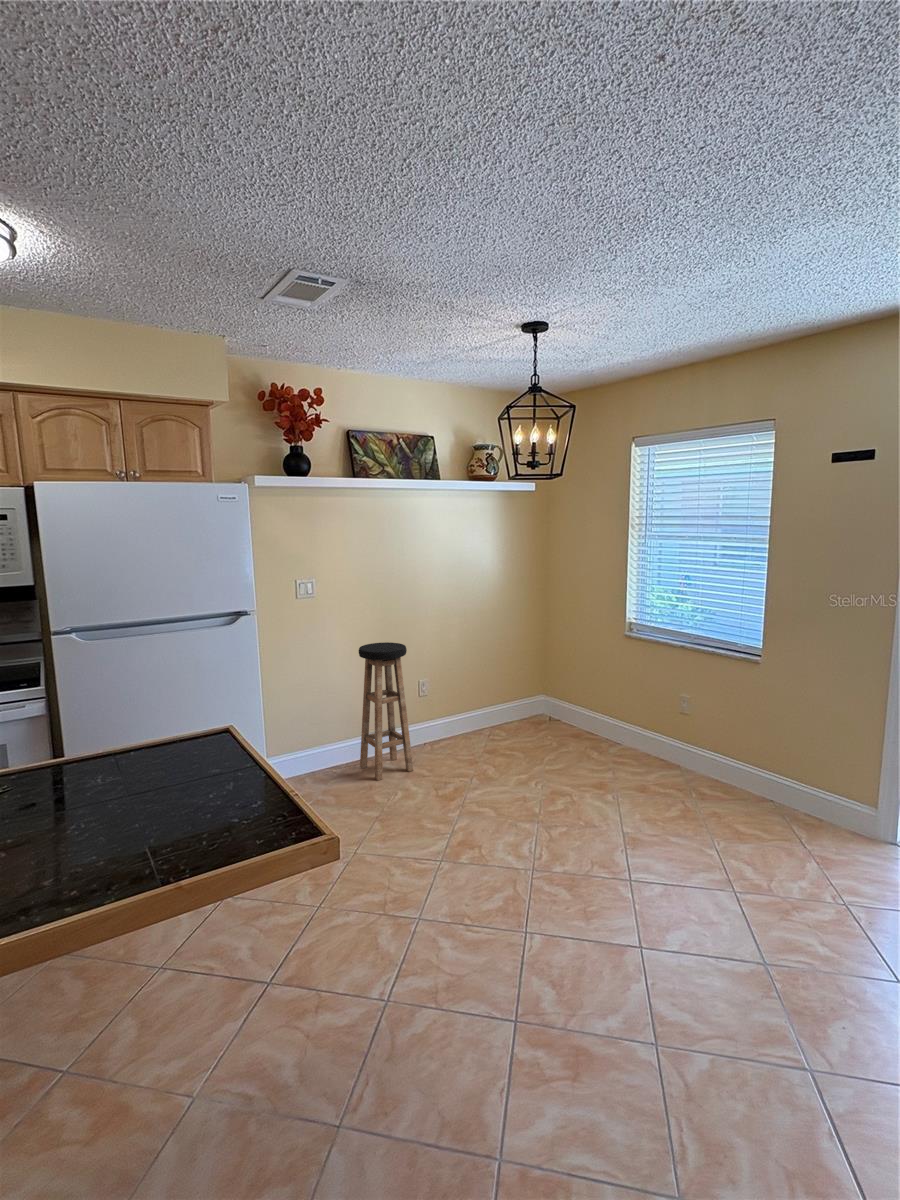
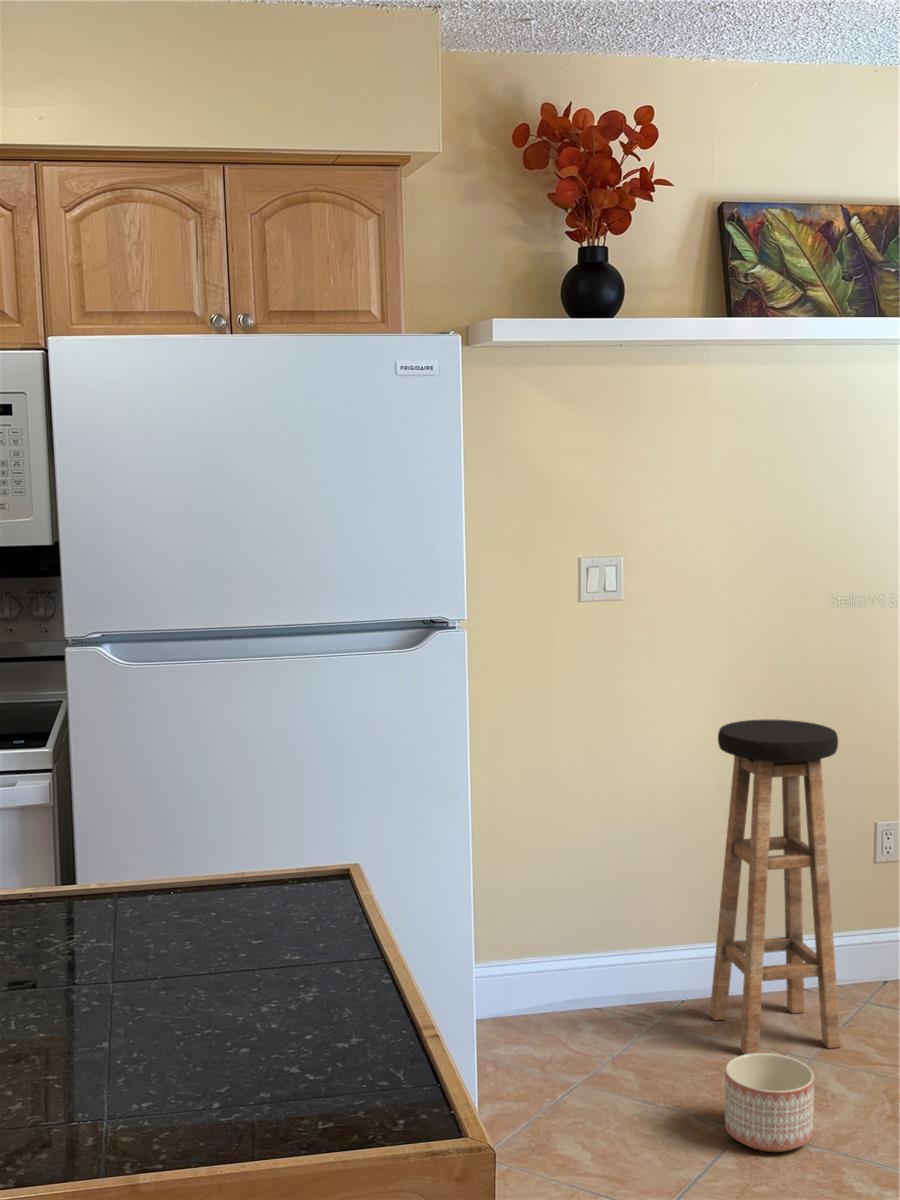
planter: none [374,777,409,816] -> present [725,1053,814,1152]

